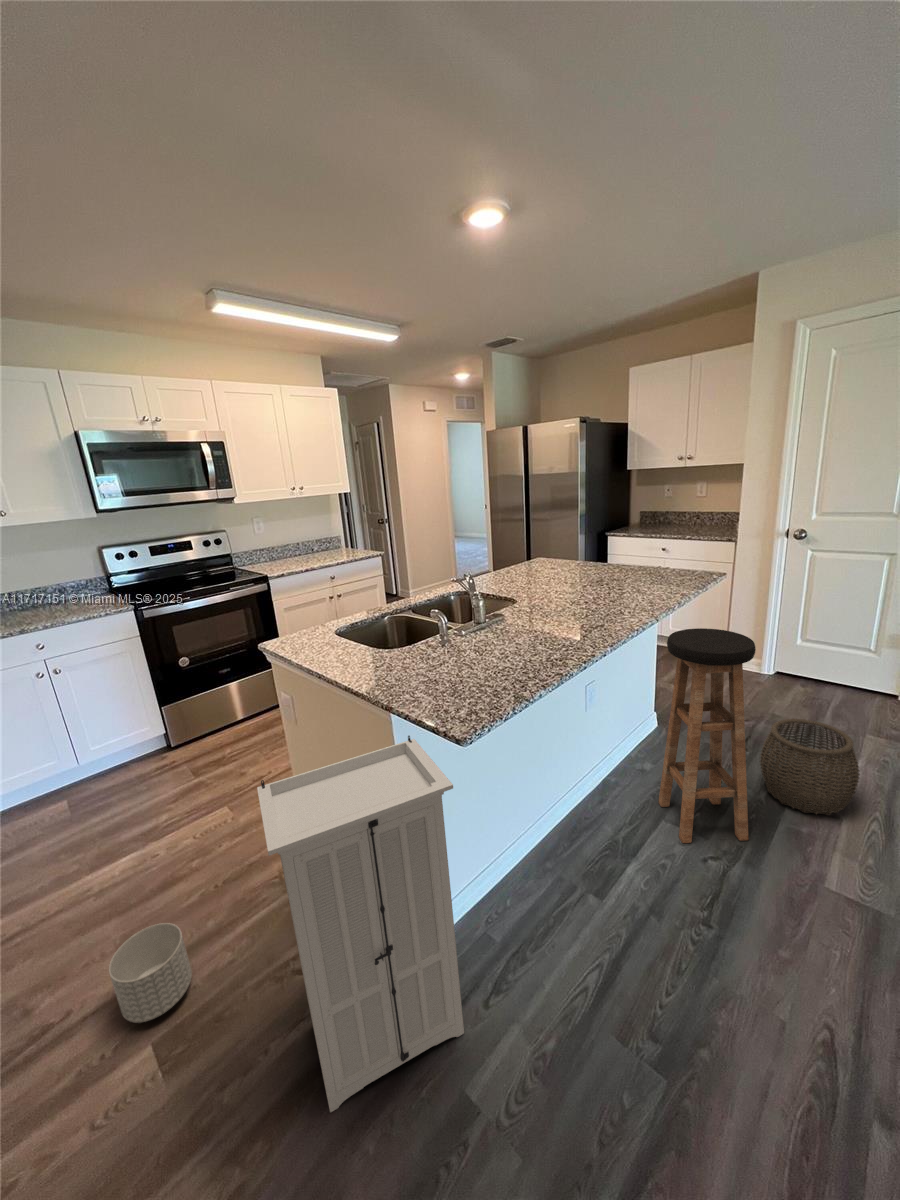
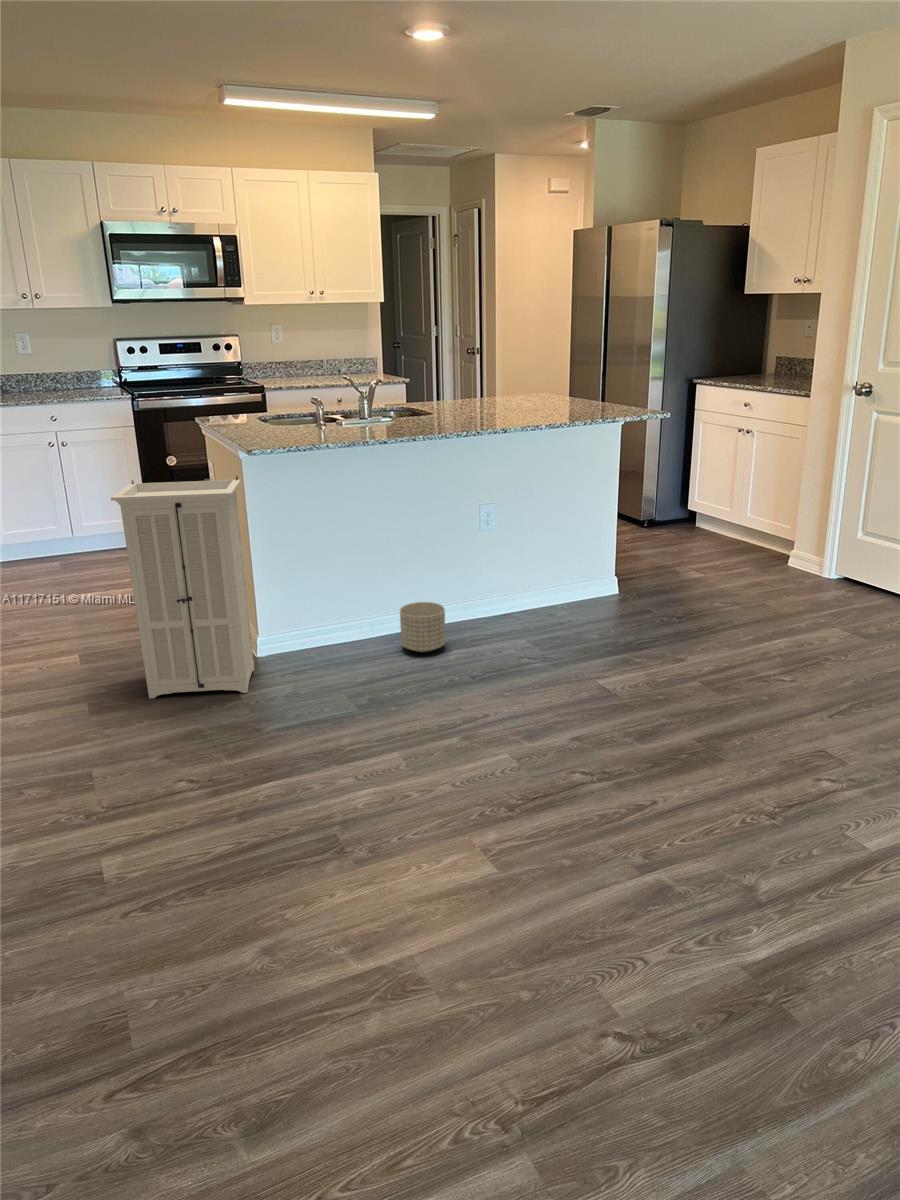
bar stool: present [658,628,756,843] -> none [516,456,596,665]
woven basket: present [760,719,860,815] -> none [637,576,726,667]
planter: present [109,923,192,1023] -> present [400,602,445,652]

